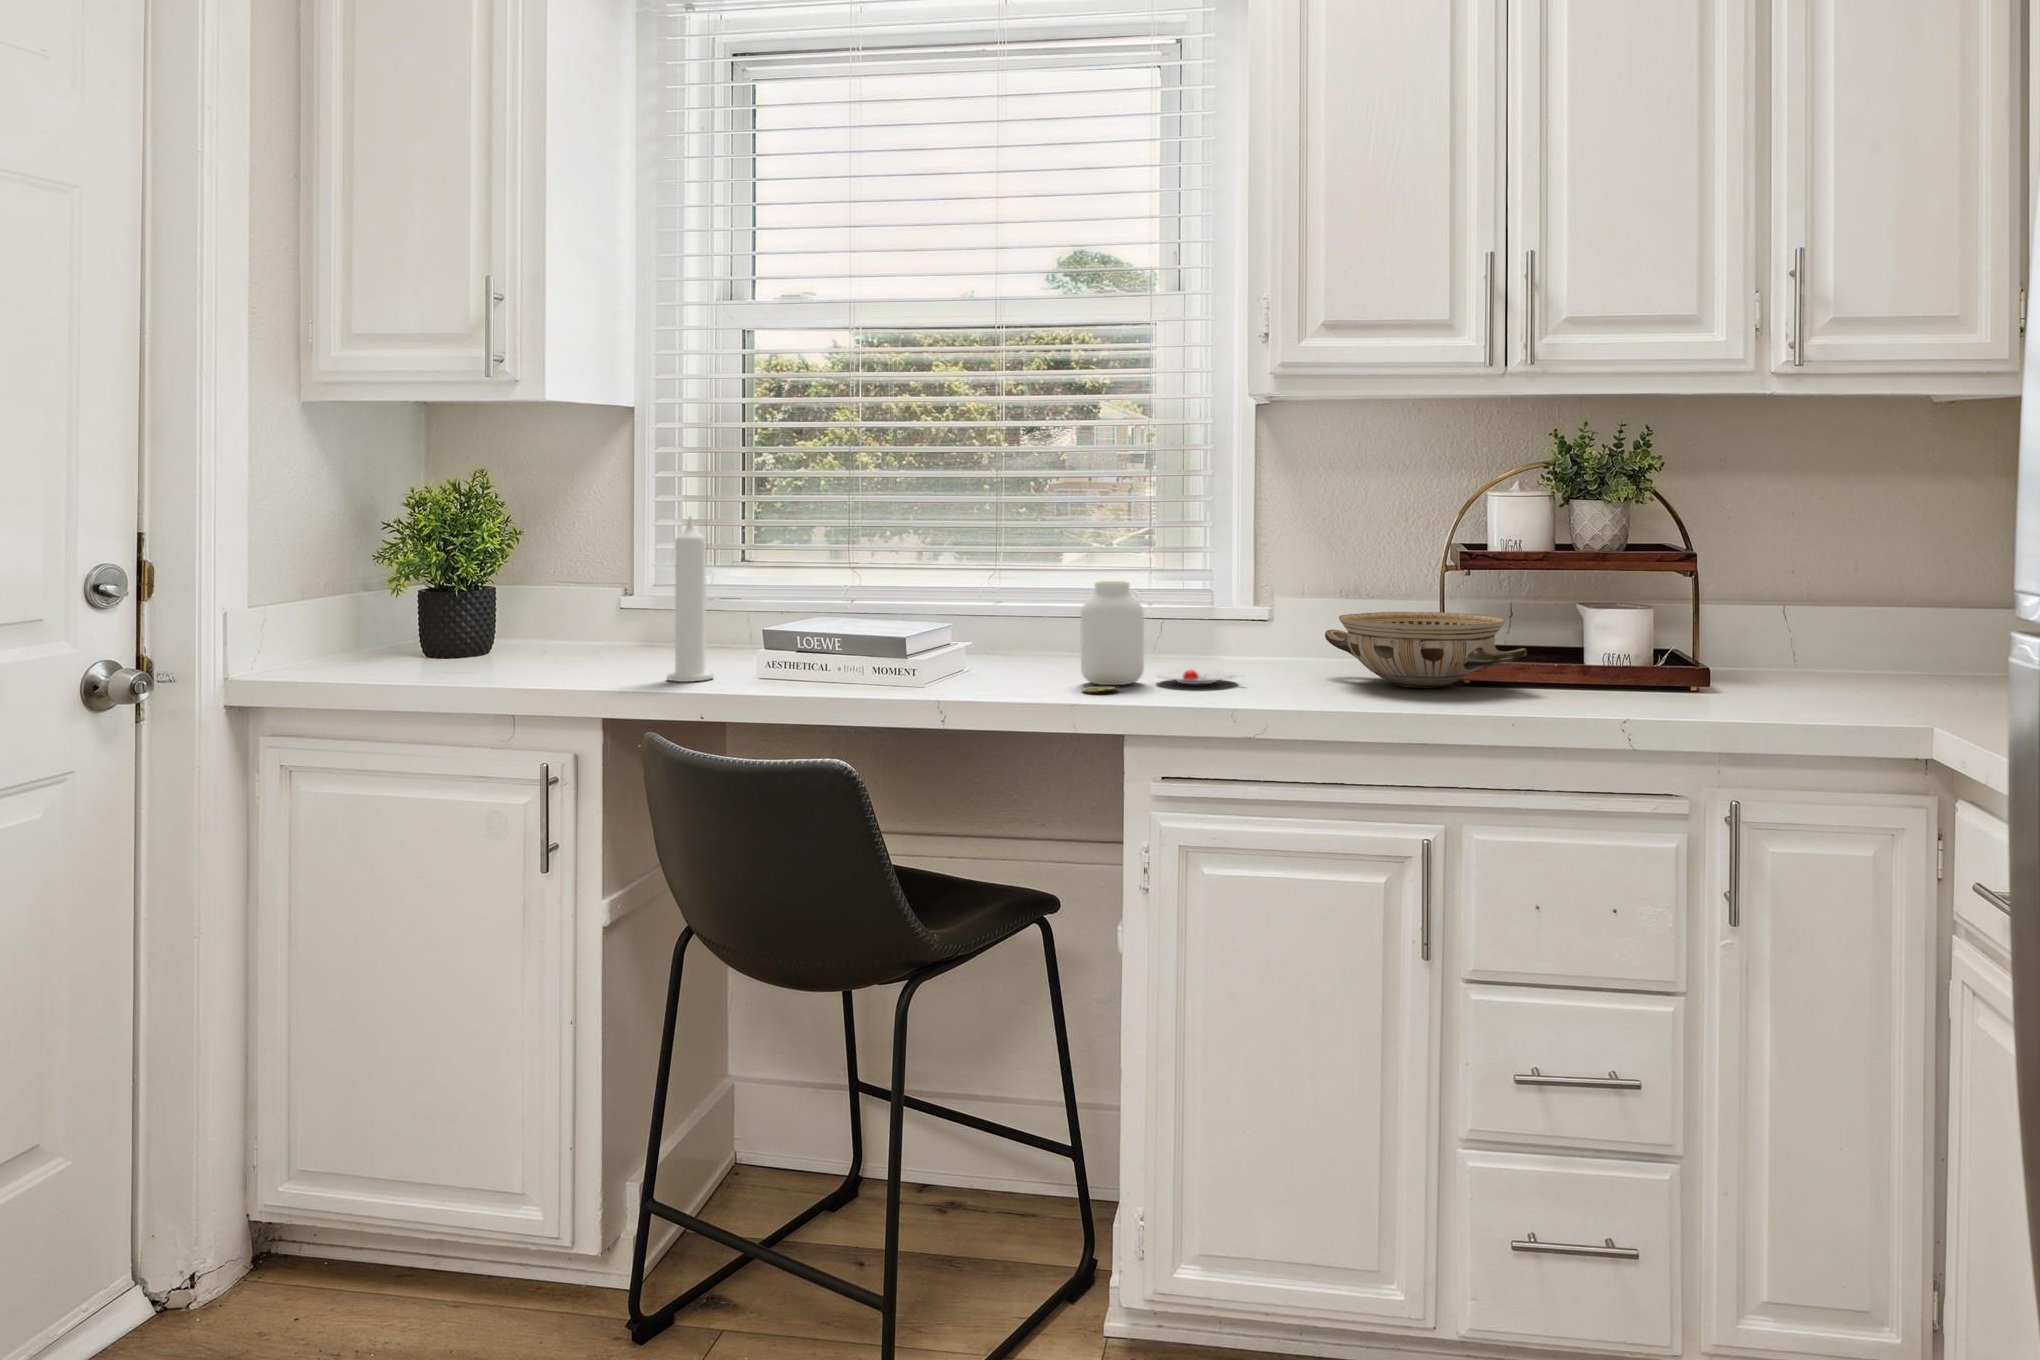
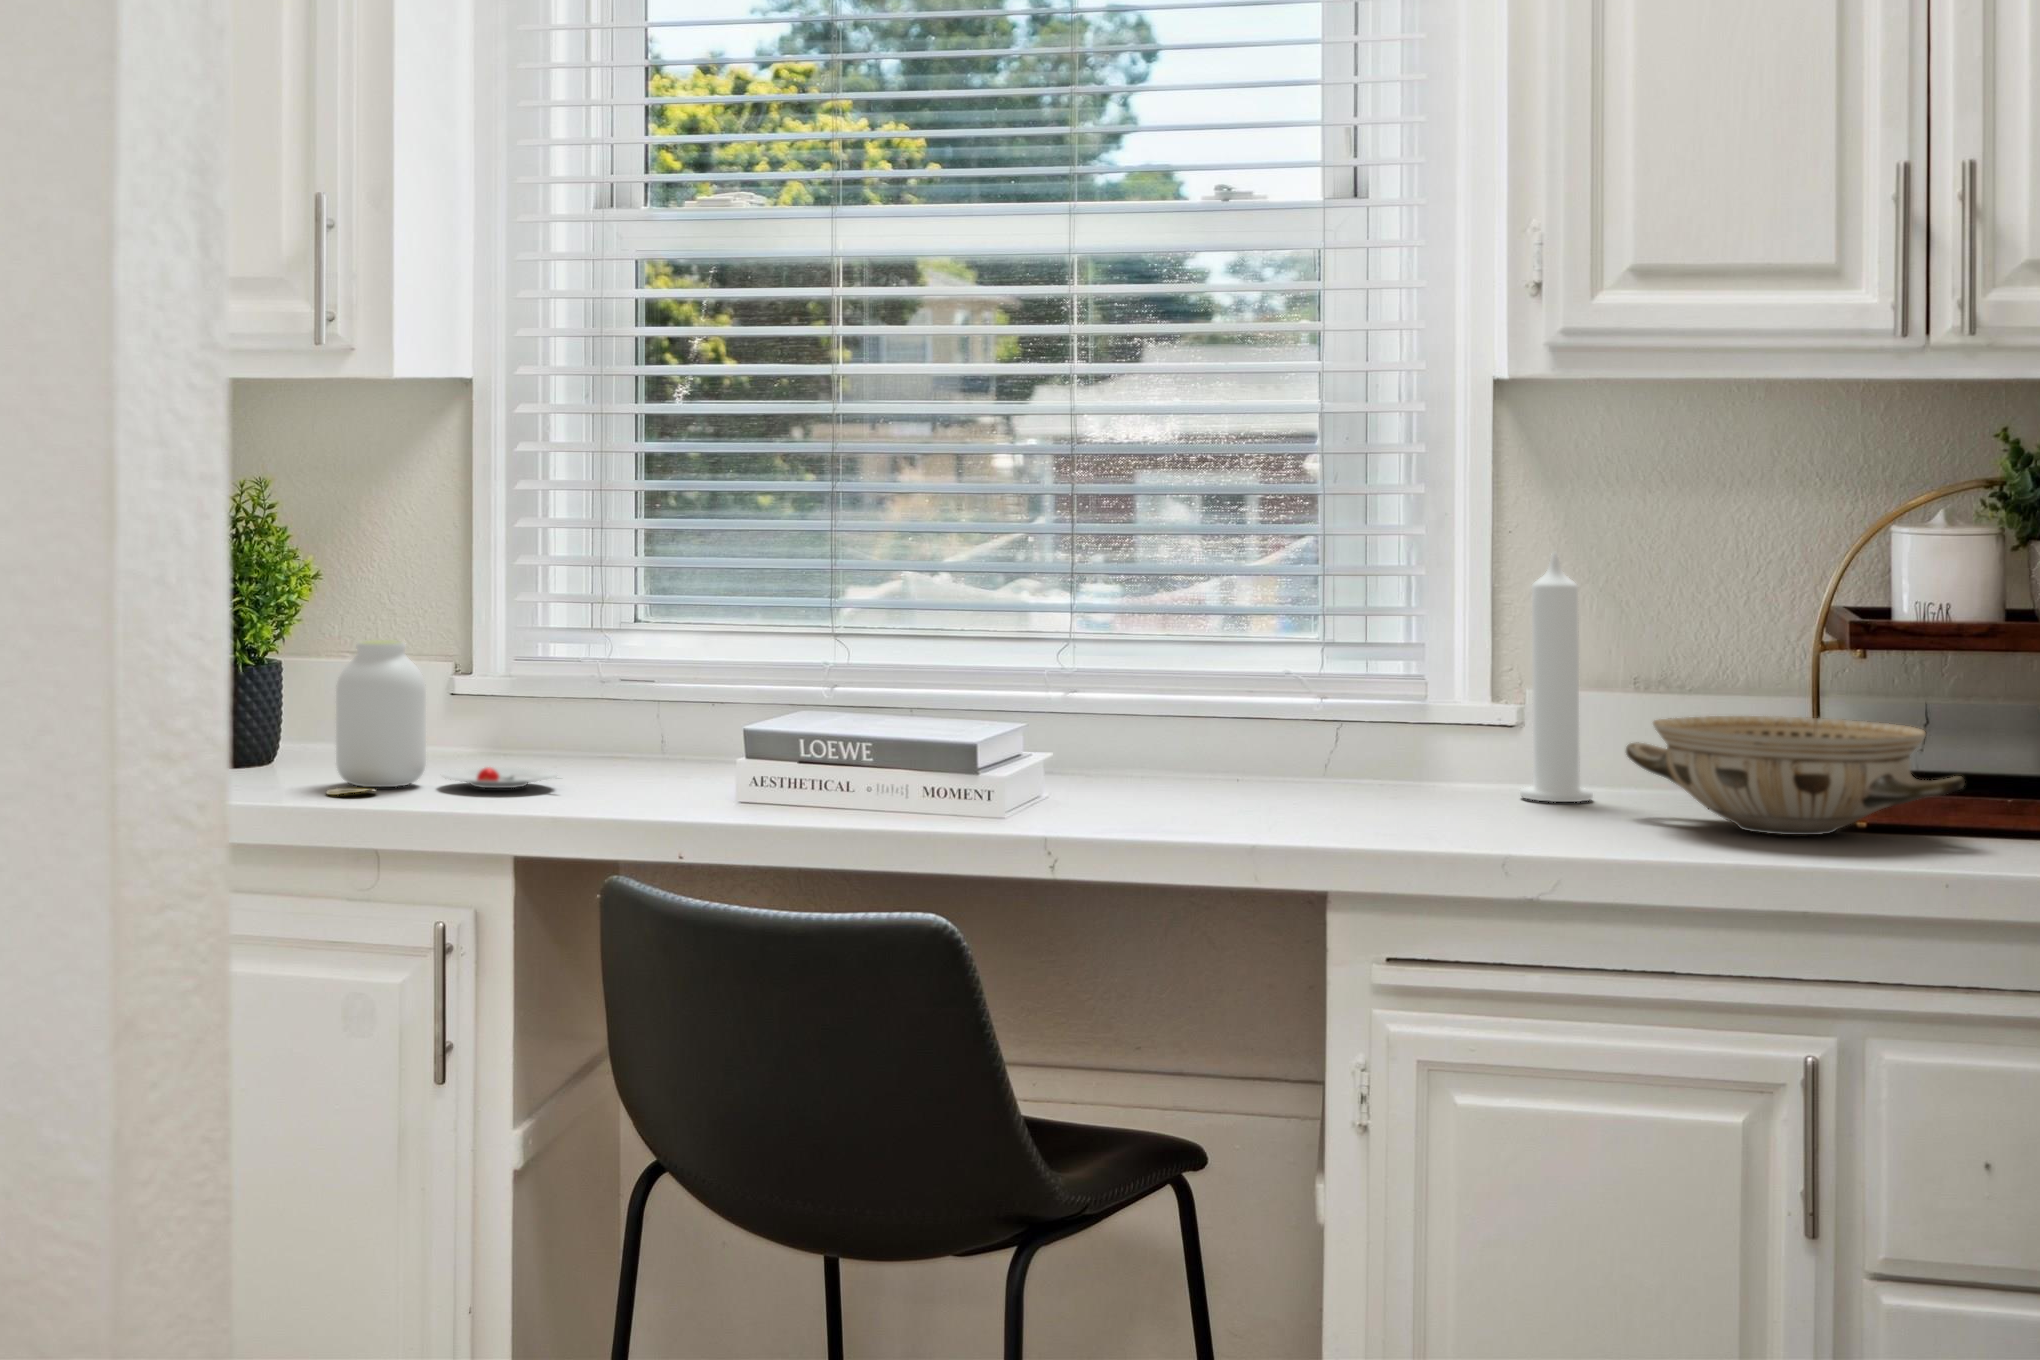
candle: present [667,516,714,682] -> present [1520,552,1593,802]
jar: present [1081,581,1237,692] -> present [327,640,557,795]

